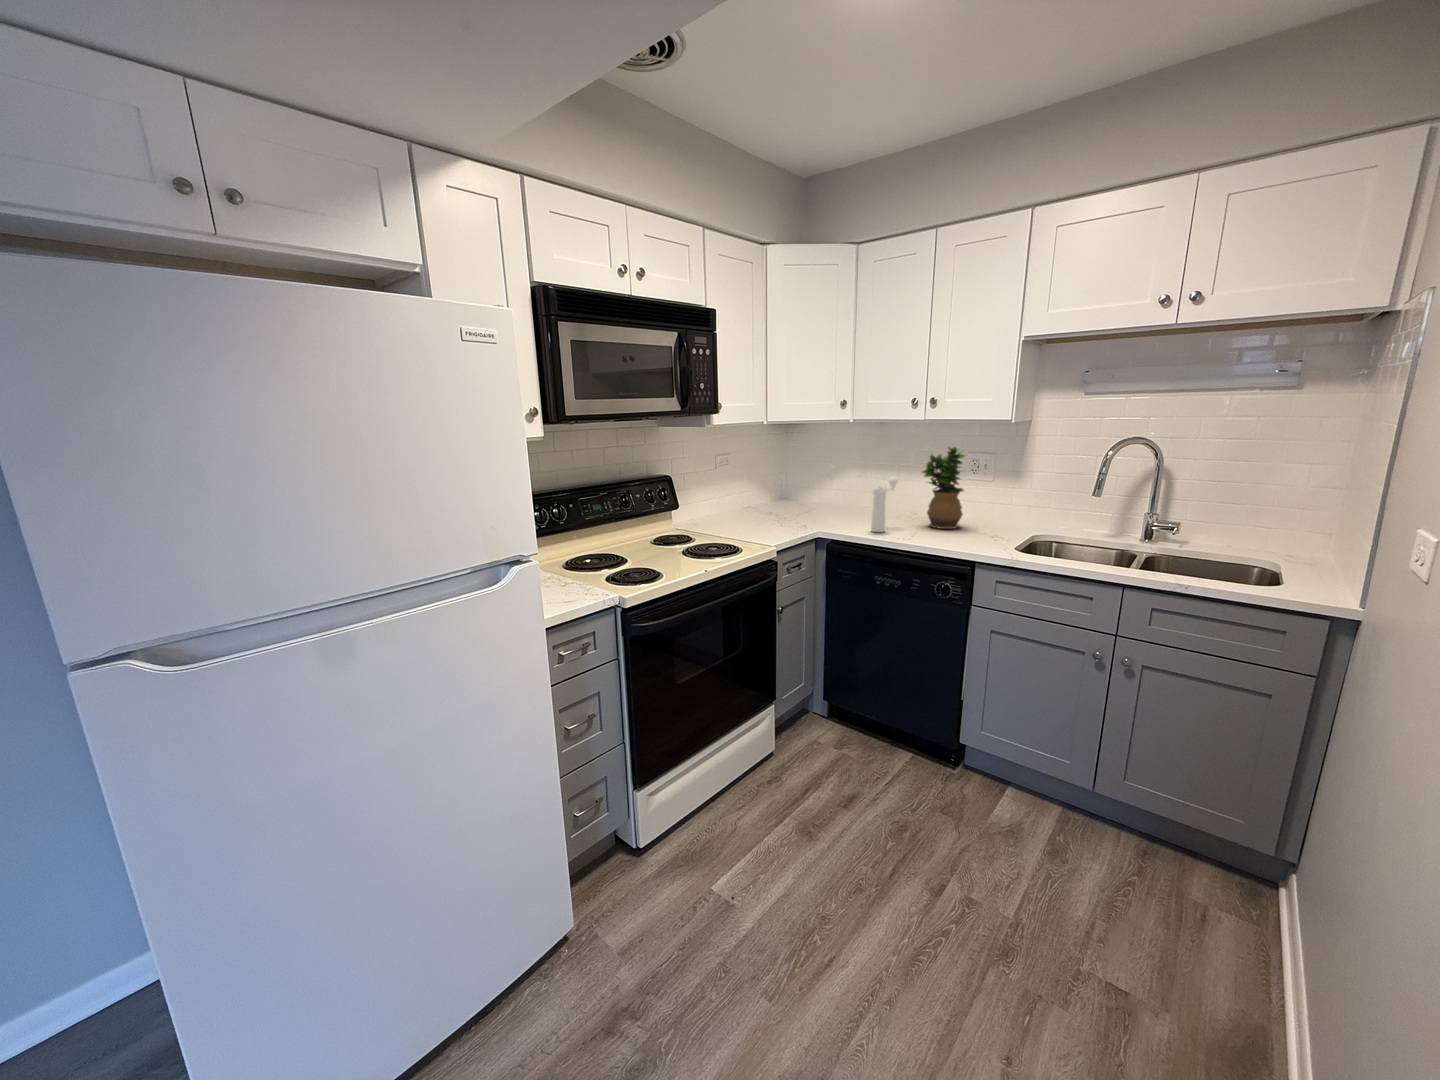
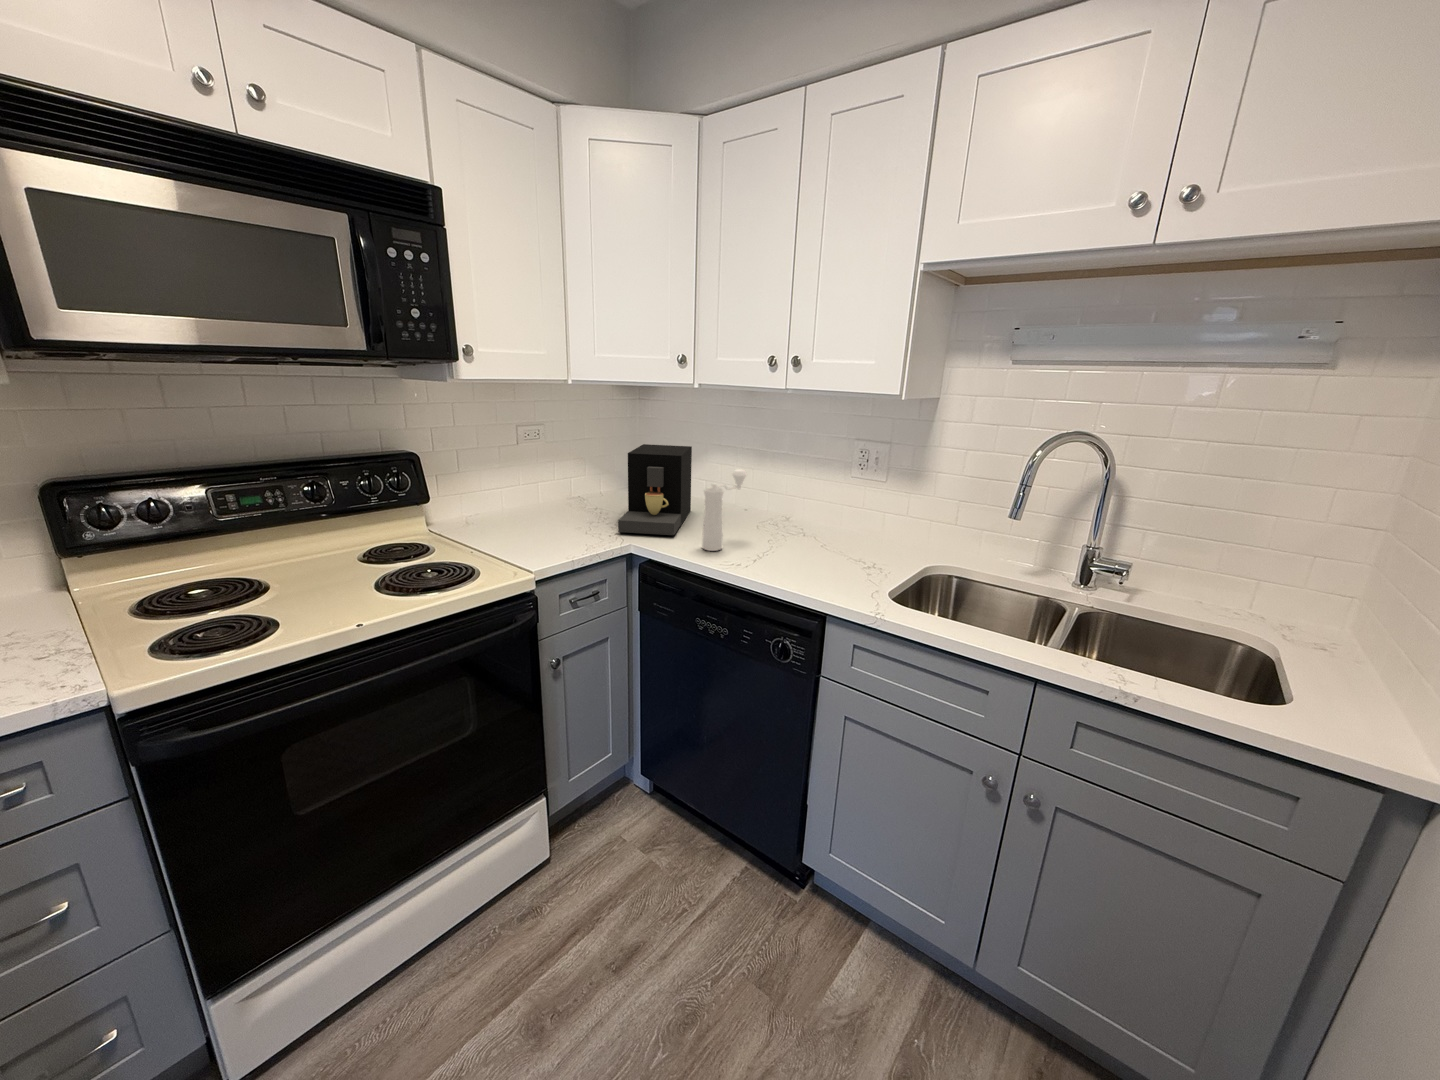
potted plant: present [922,447,965,529] -> none [780,429,842,548]
coffee maker: none [806,465,846,525] -> present [618,444,692,535]

